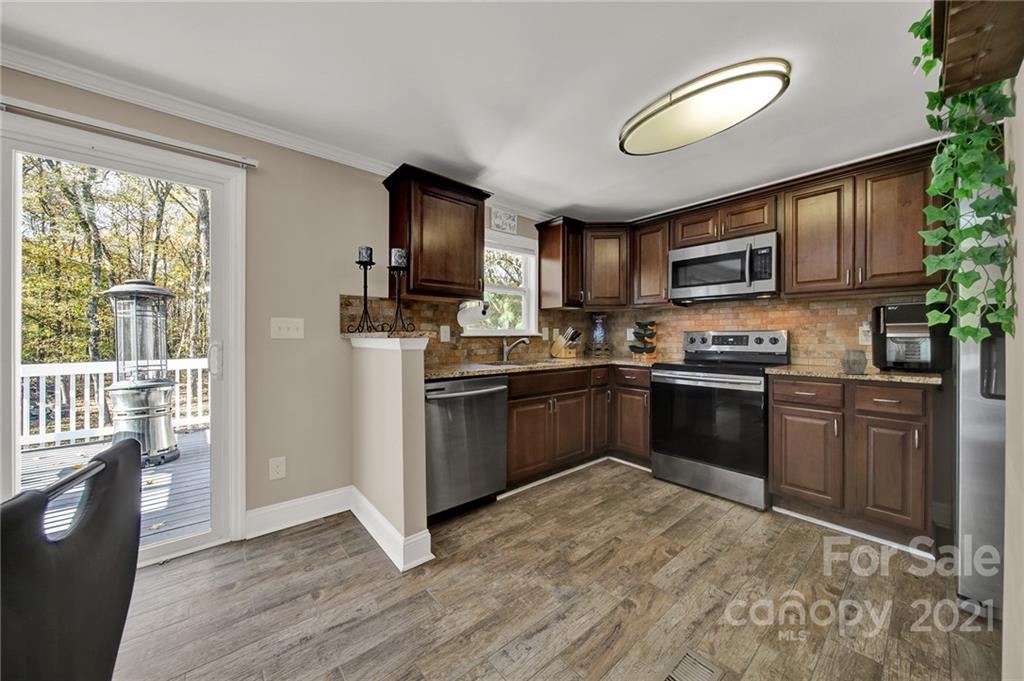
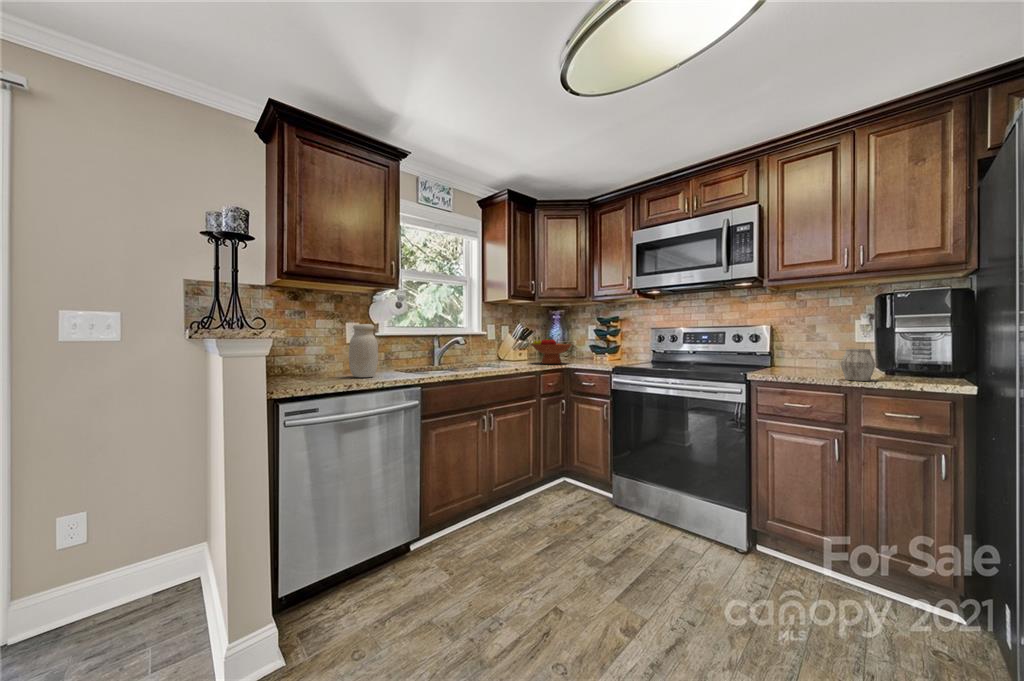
jar: none [450,327,471,368] -> present [349,324,378,378]
fruit bowl: none [582,338,617,361] -> present [532,337,571,364]

